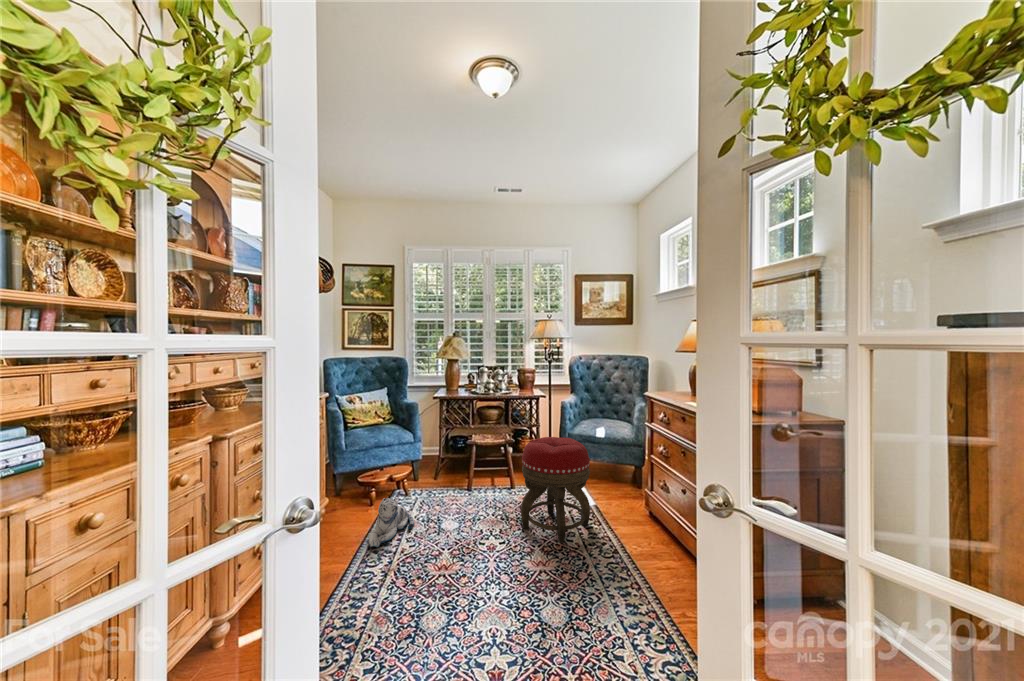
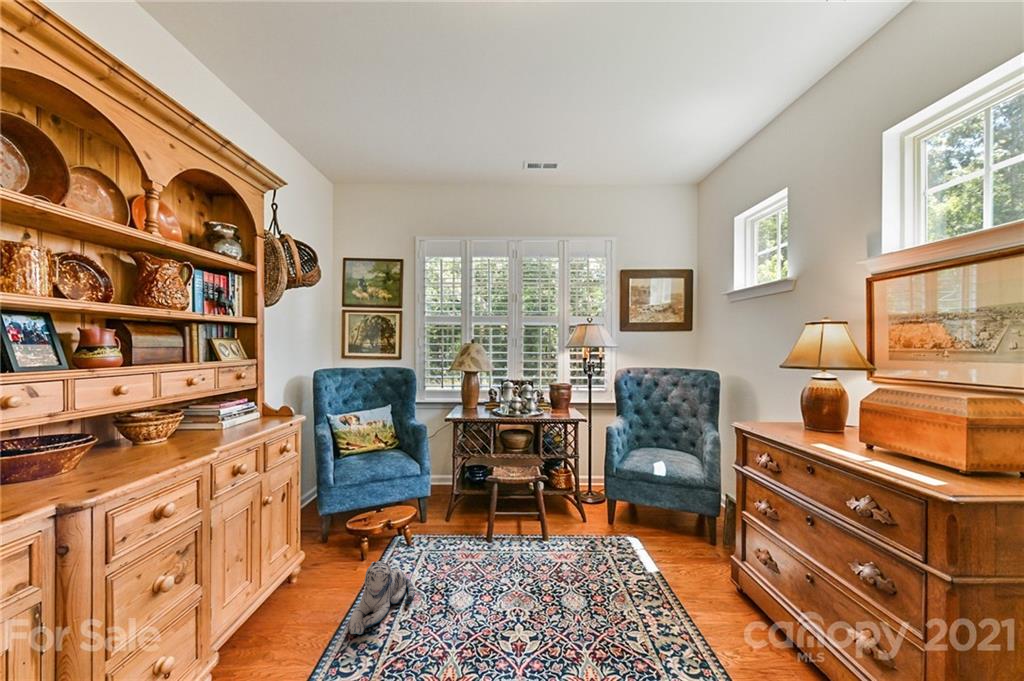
footstool: present [521,437,590,543] -> none [559,480,657,639]

